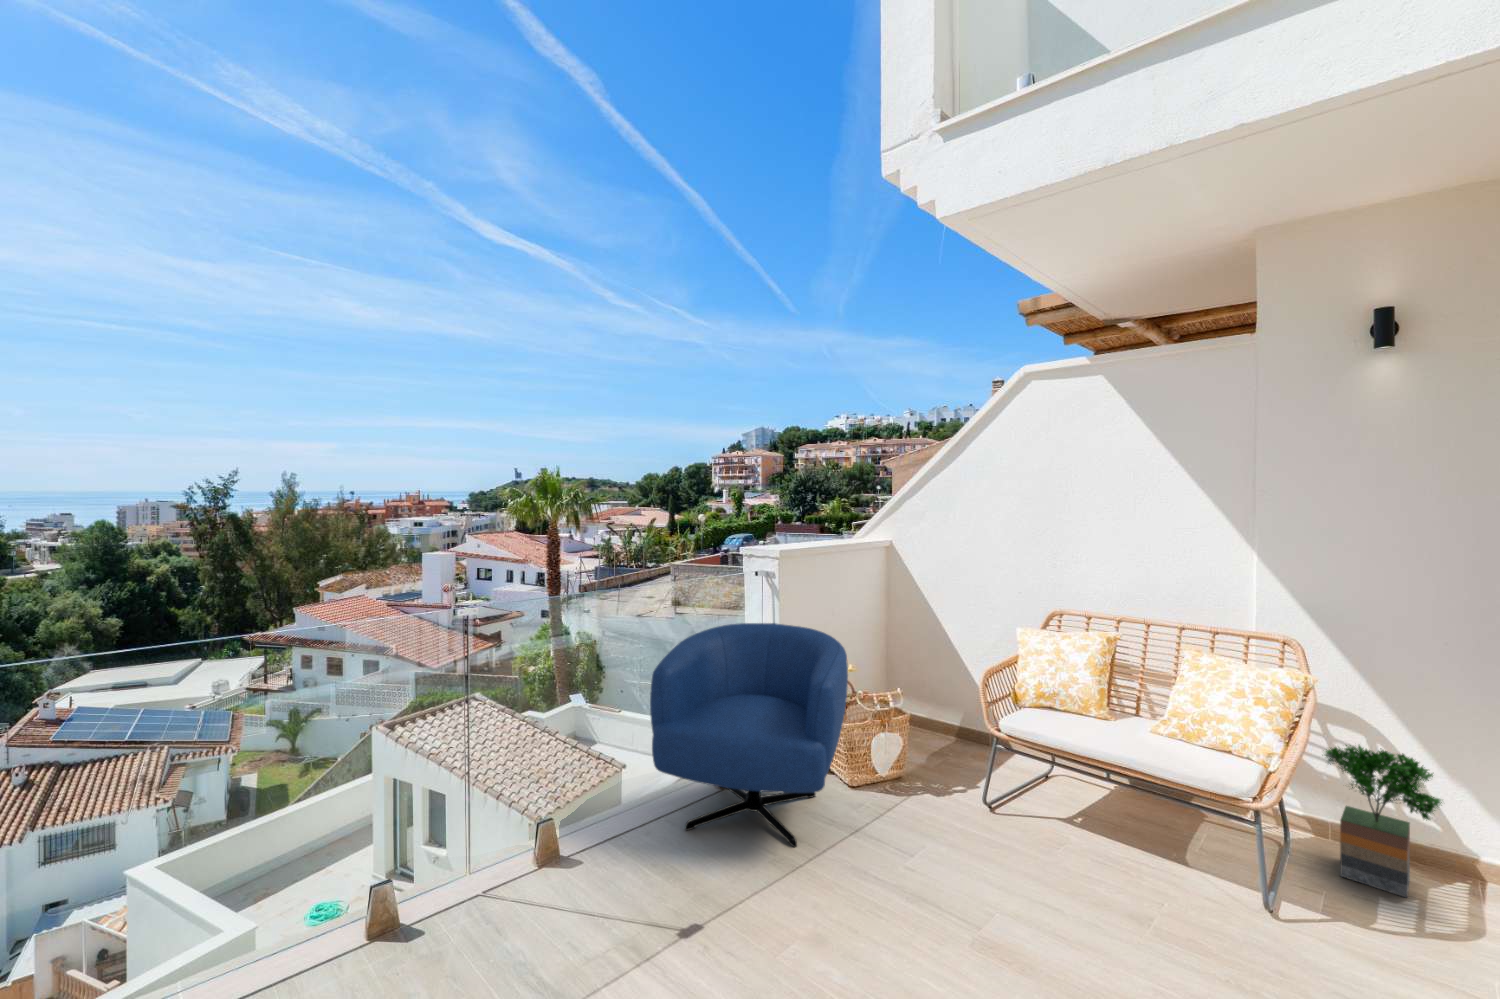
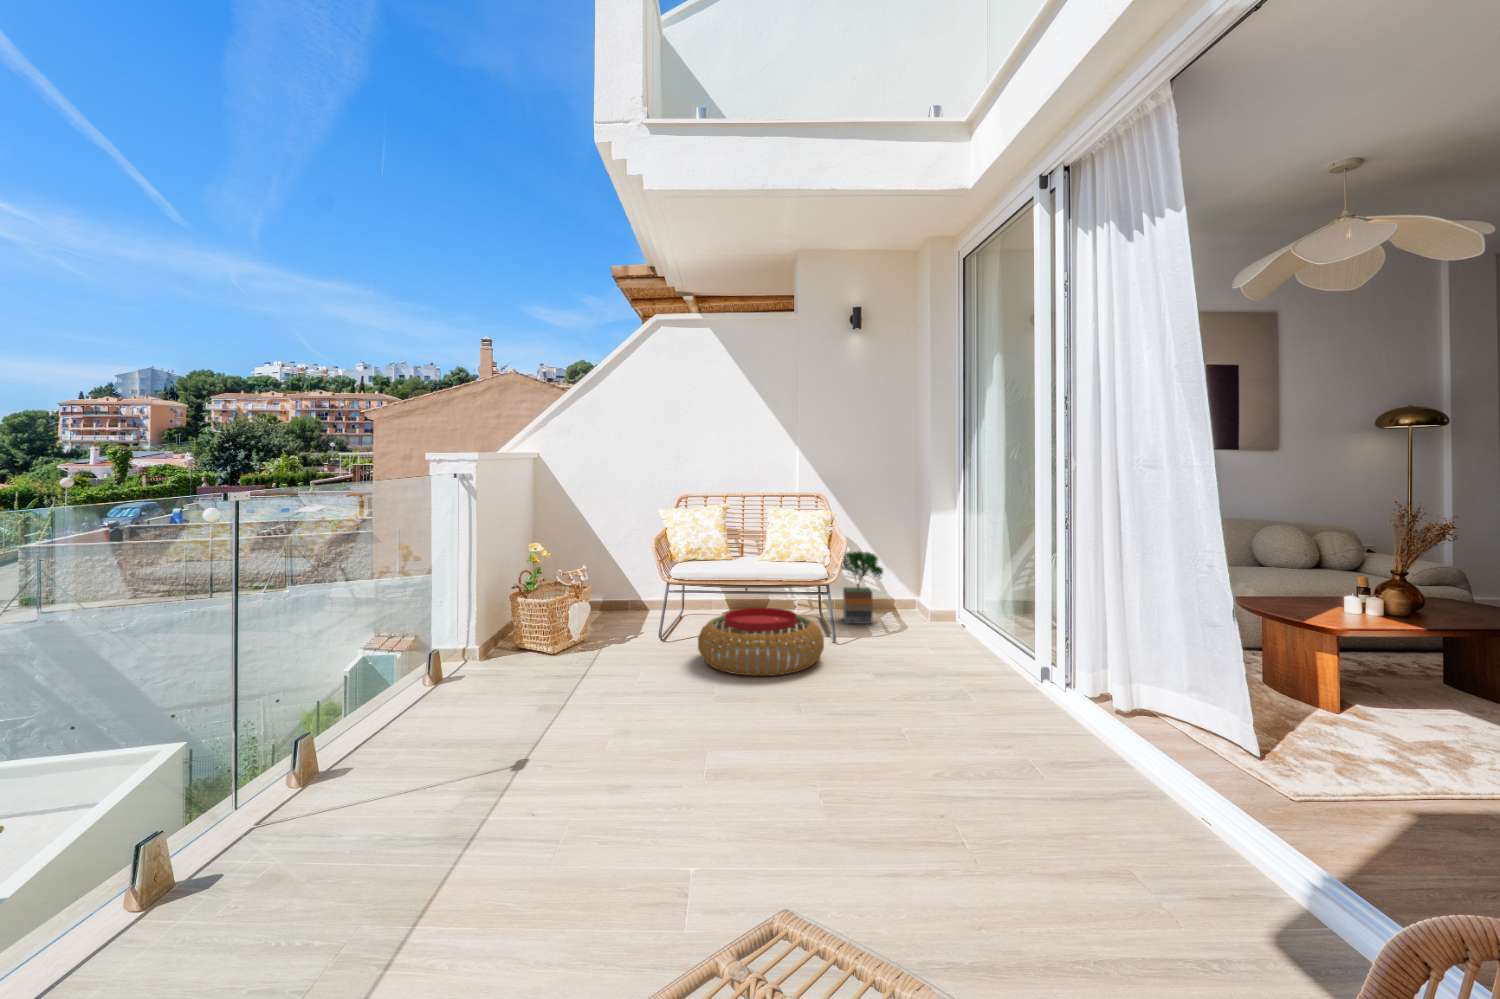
armchair: present [650,623,848,847] -> none [387,519,586,714]
pouf: none [996,805,1221,960] -> present [698,608,824,676]

